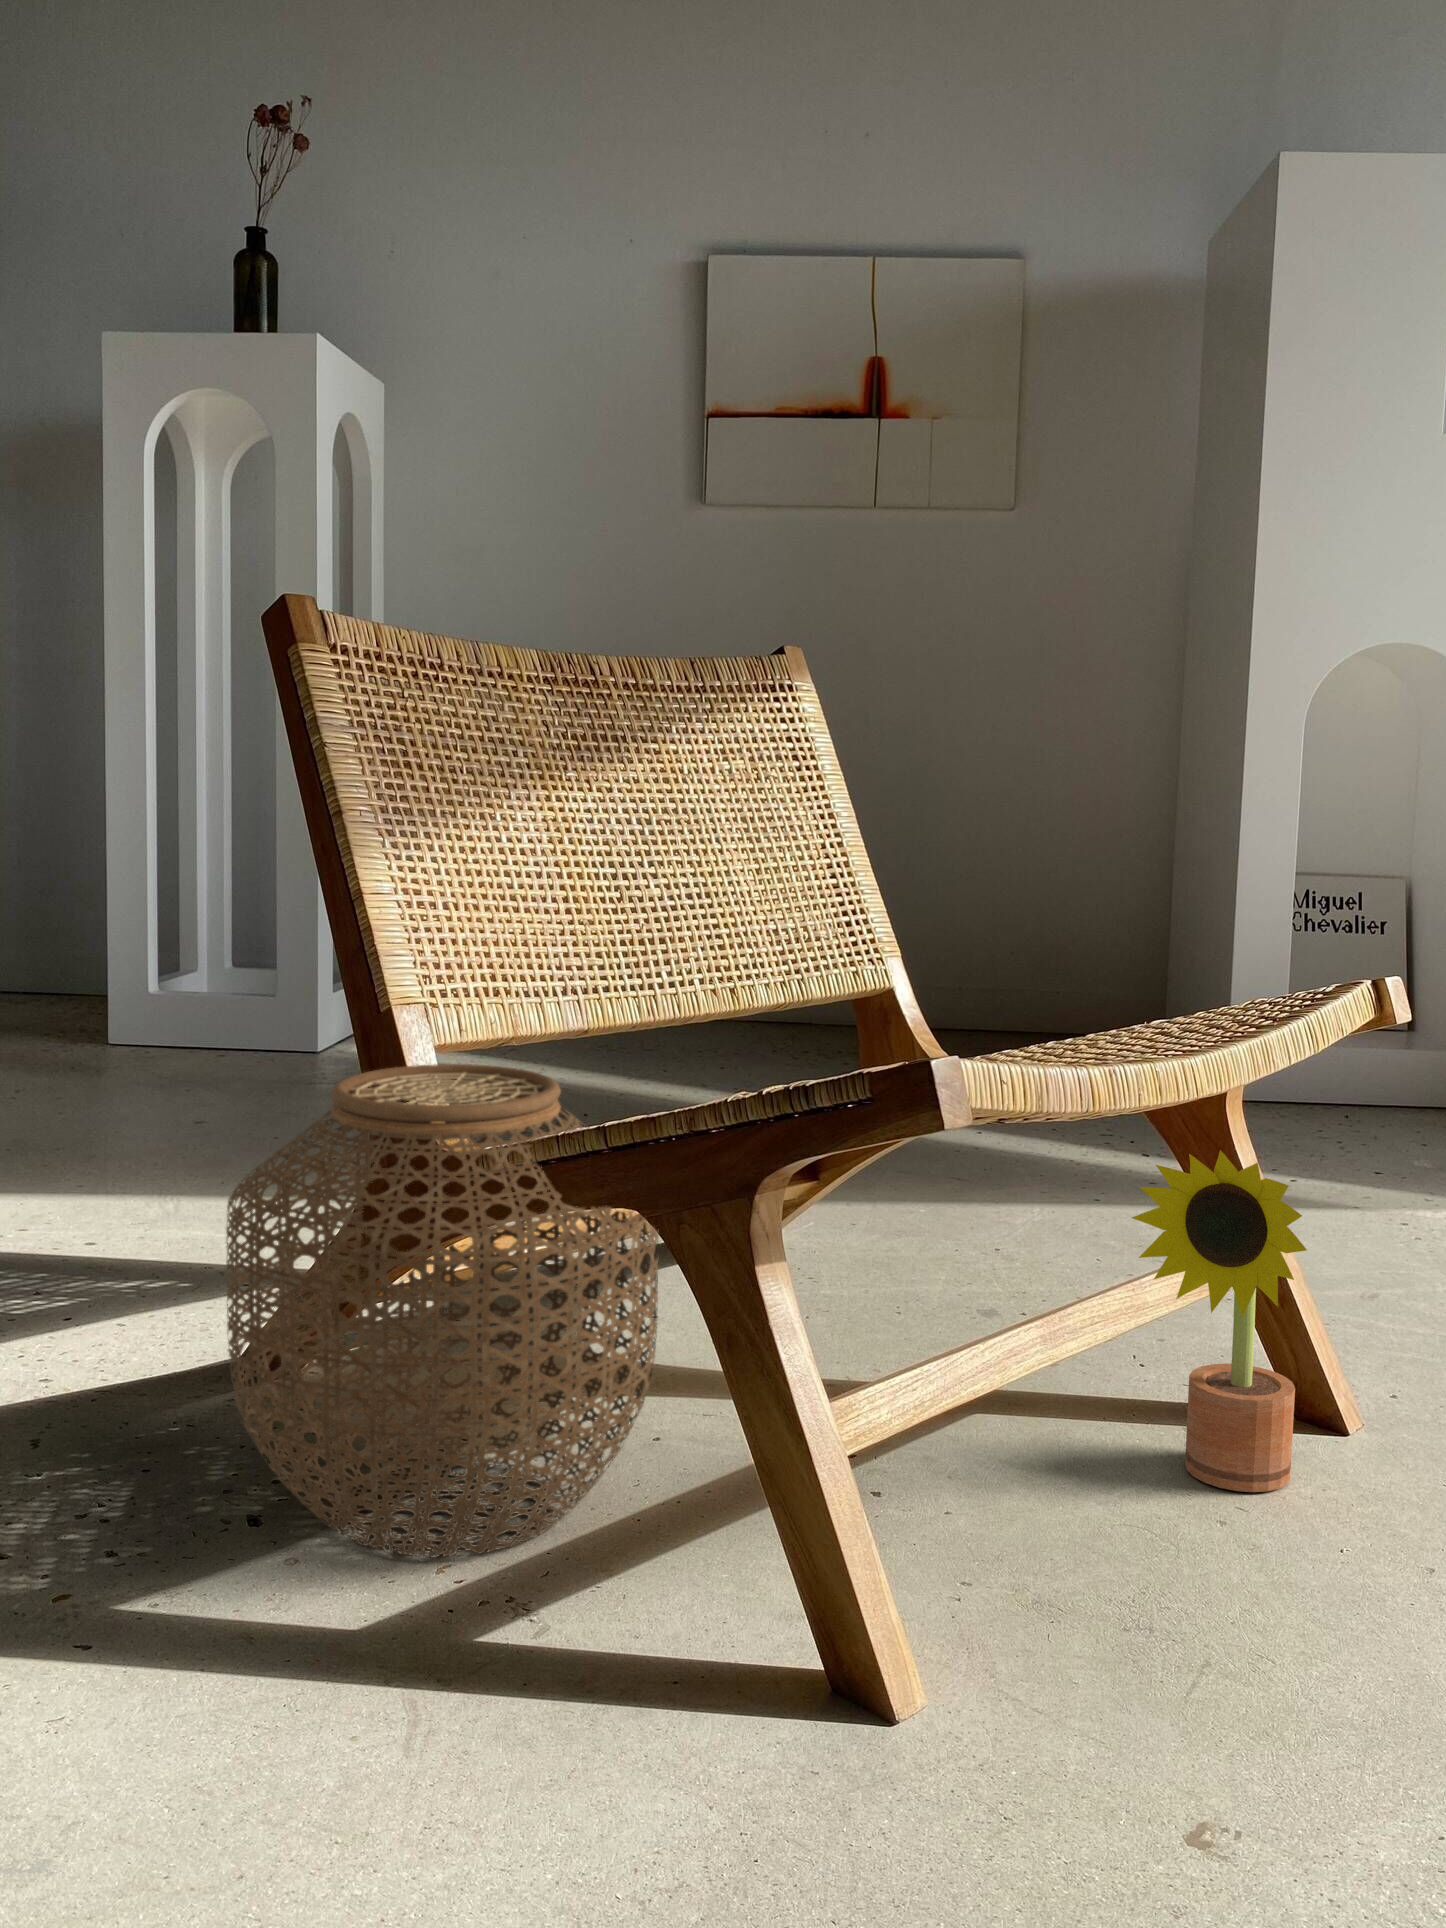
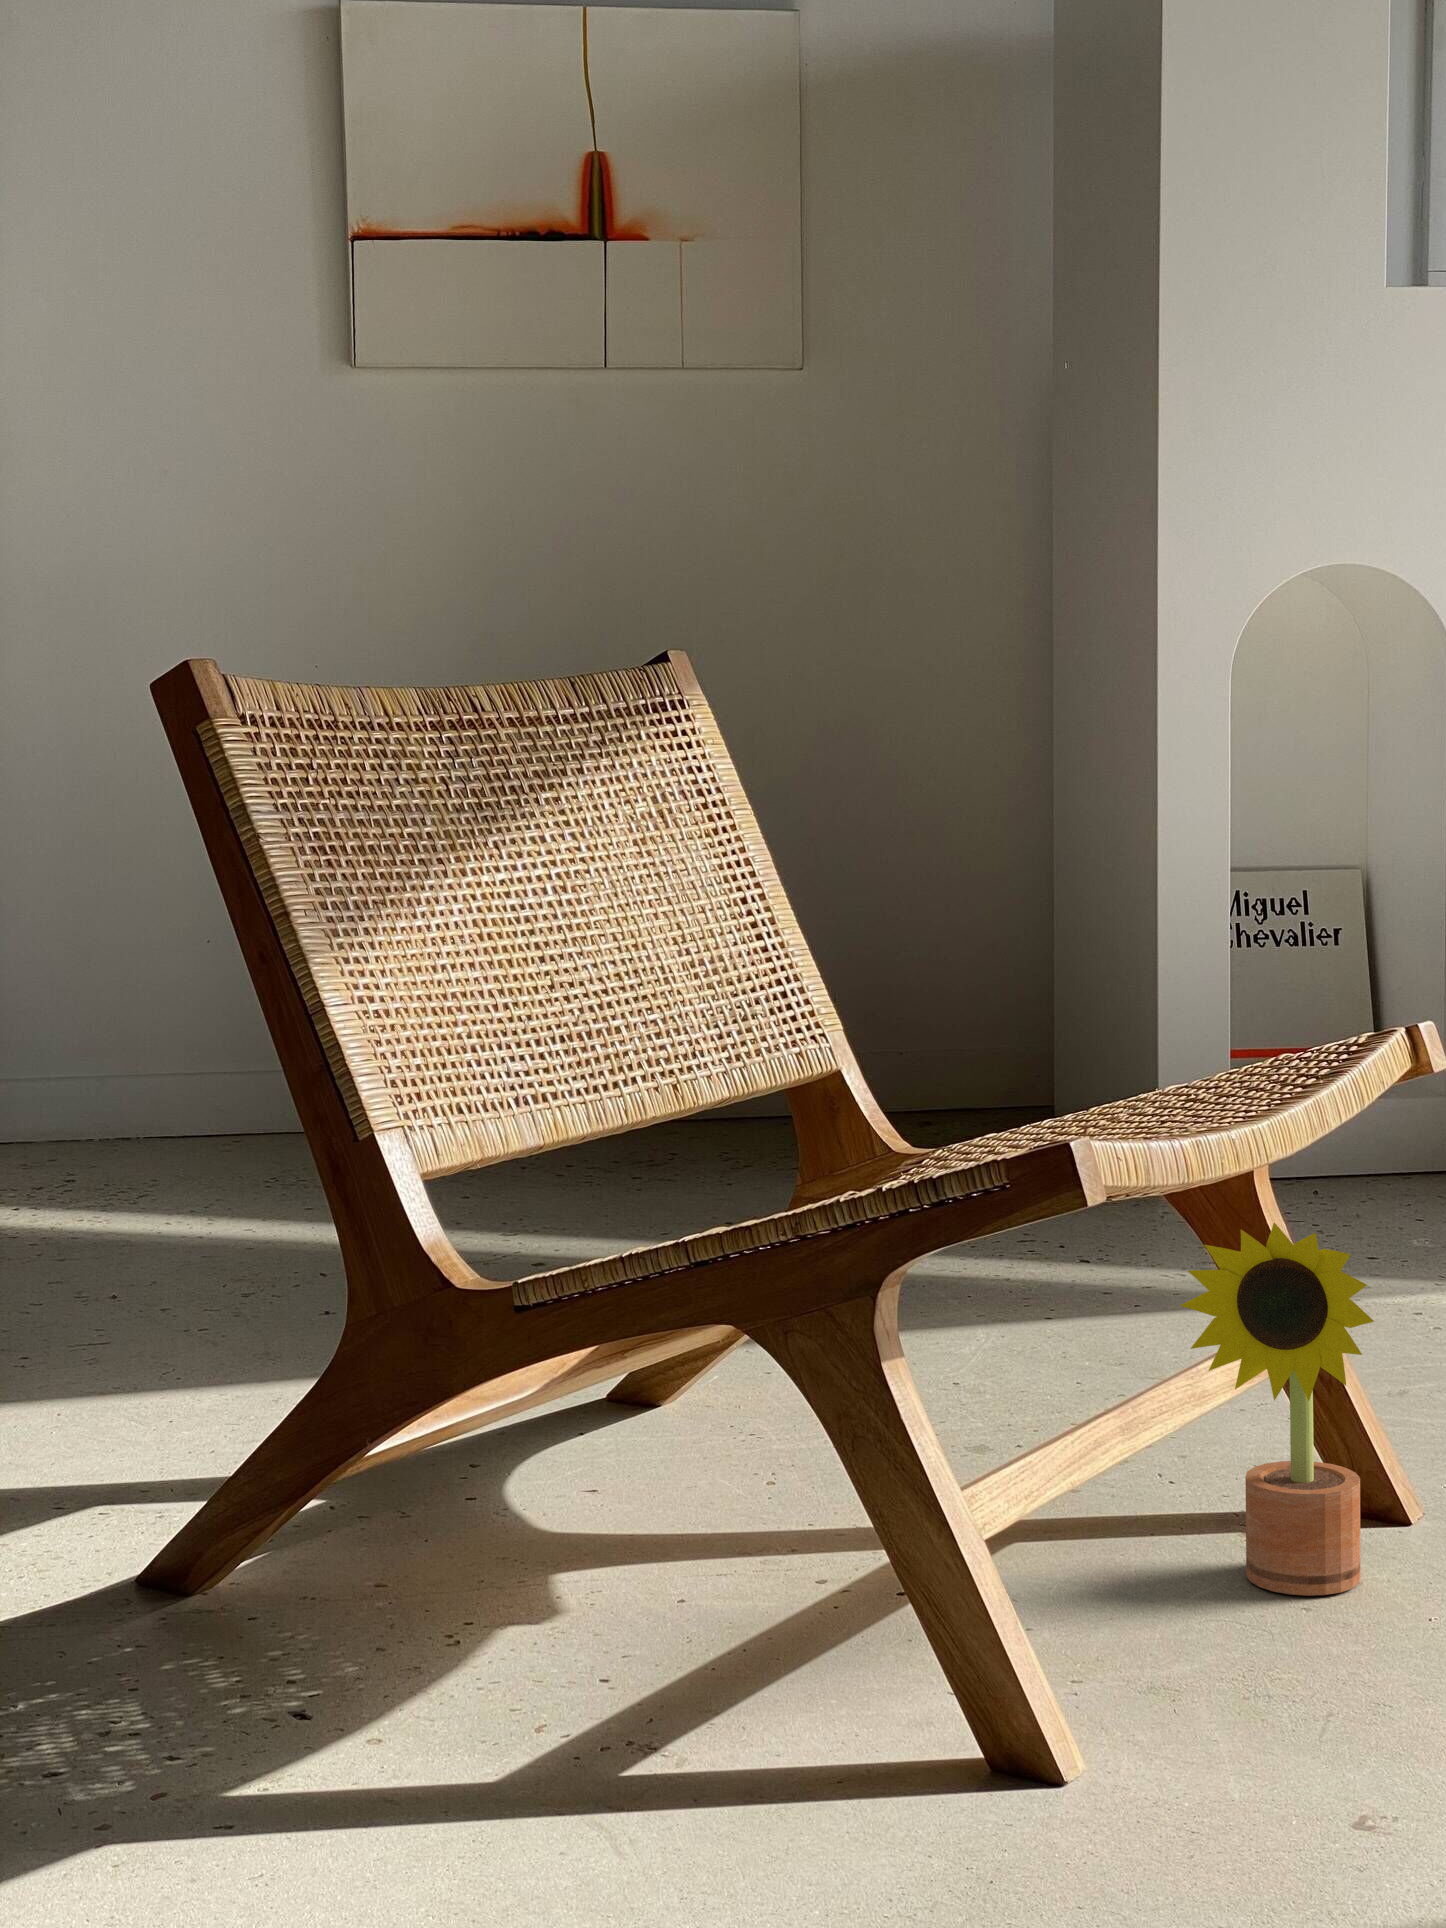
woven basket: present [226,1064,658,1558] -> none [202,1193,691,1749]

